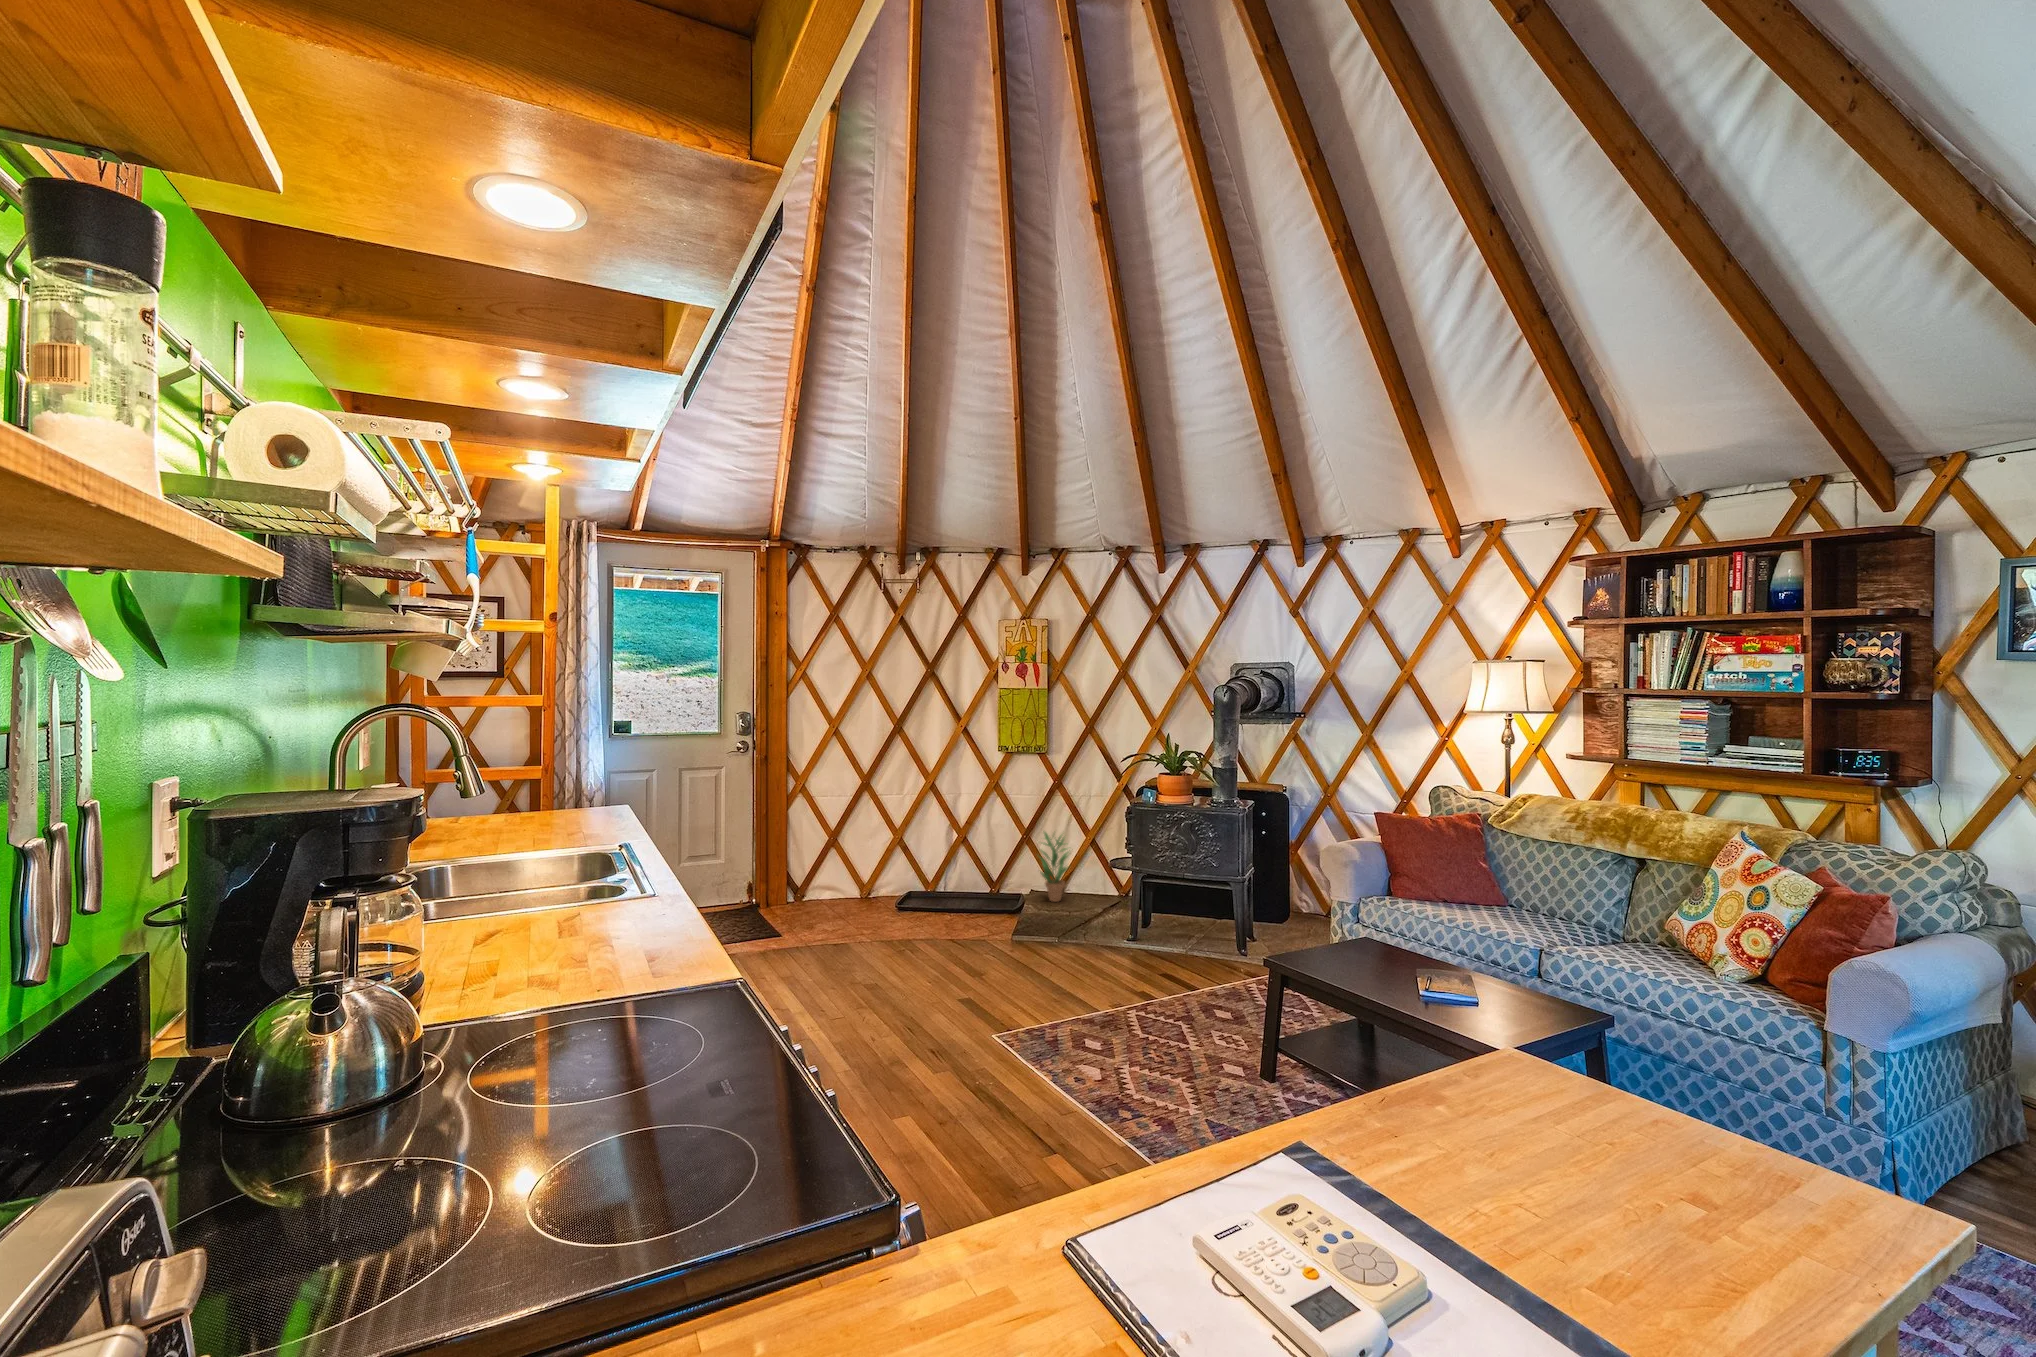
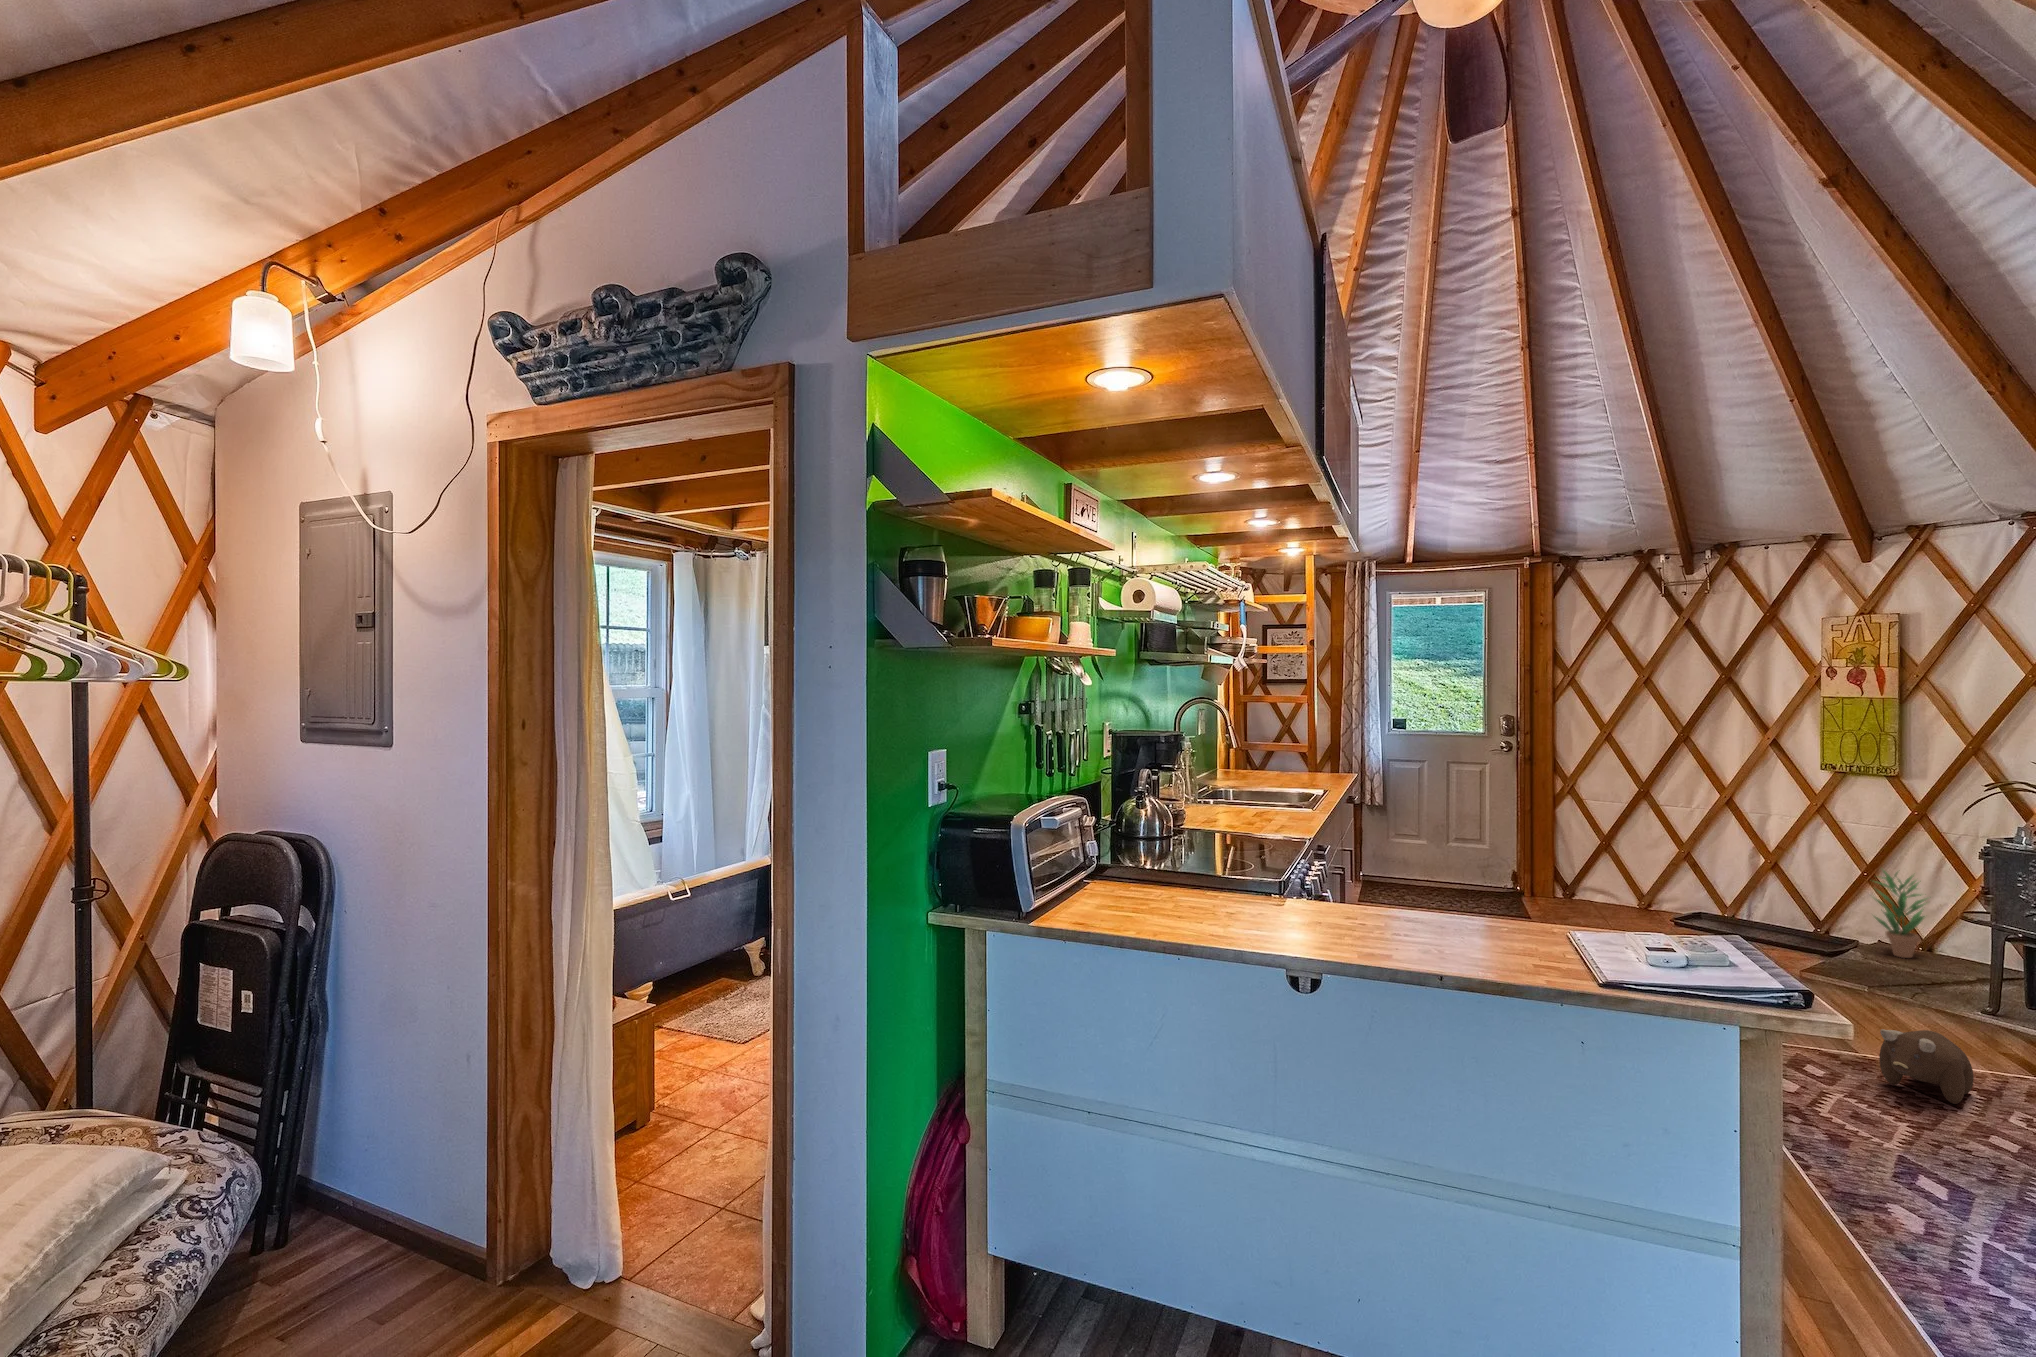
plush toy: none [1128,978,1185,1039] -> present [1879,1029,1974,1104]

